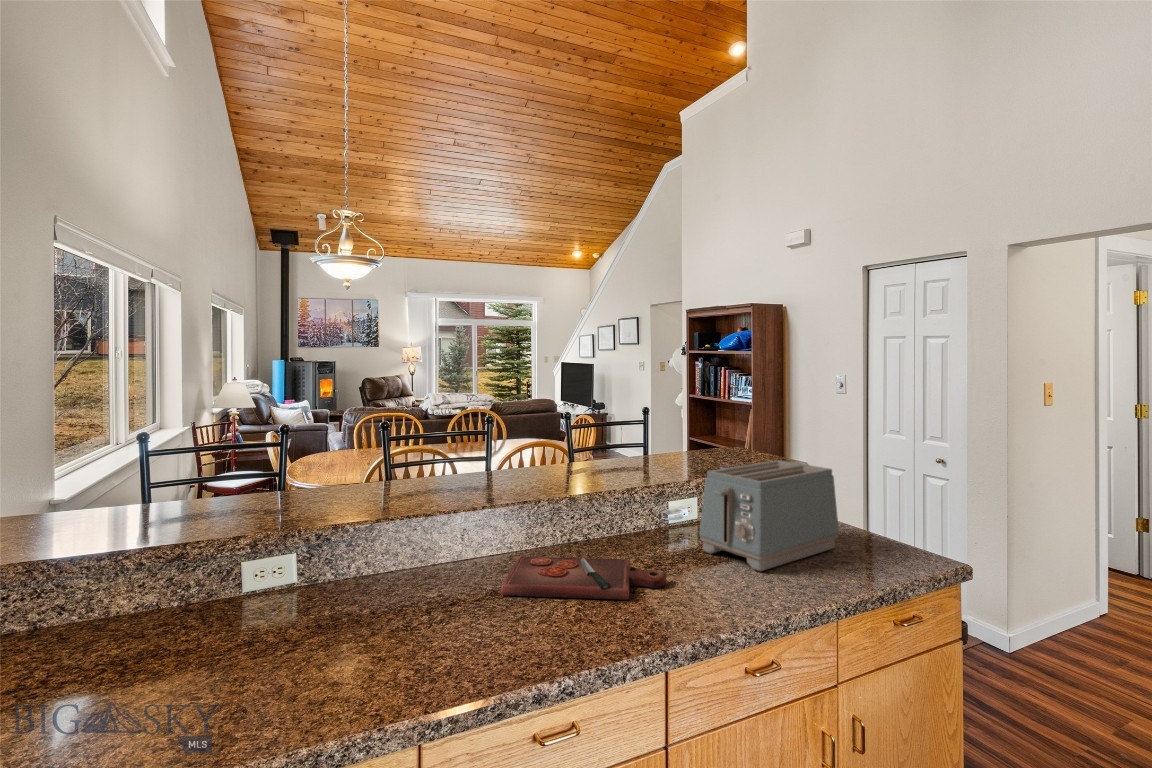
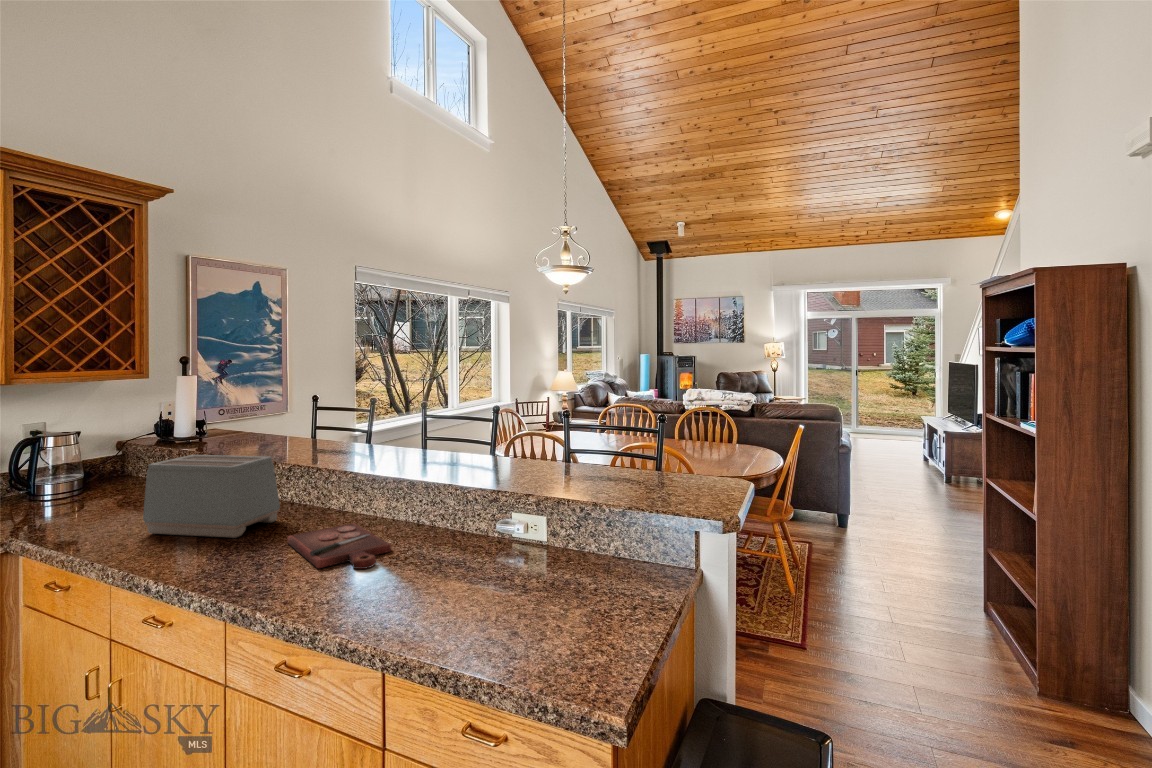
toaster: present [699,460,839,571] -> present [143,455,280,538]

